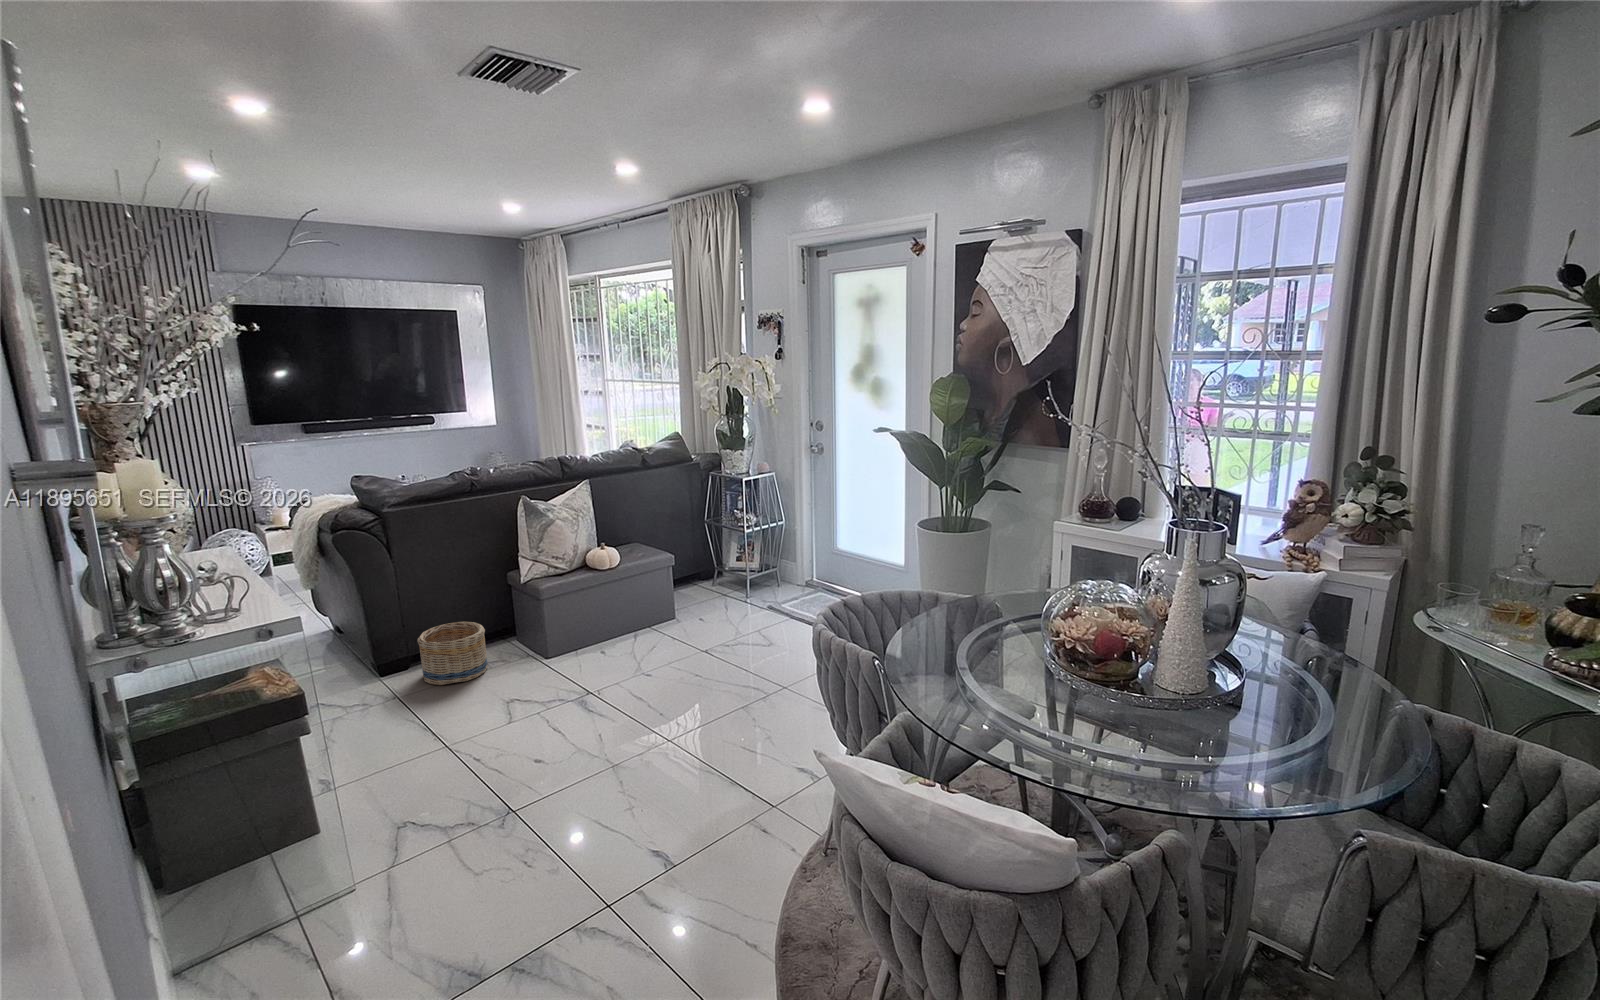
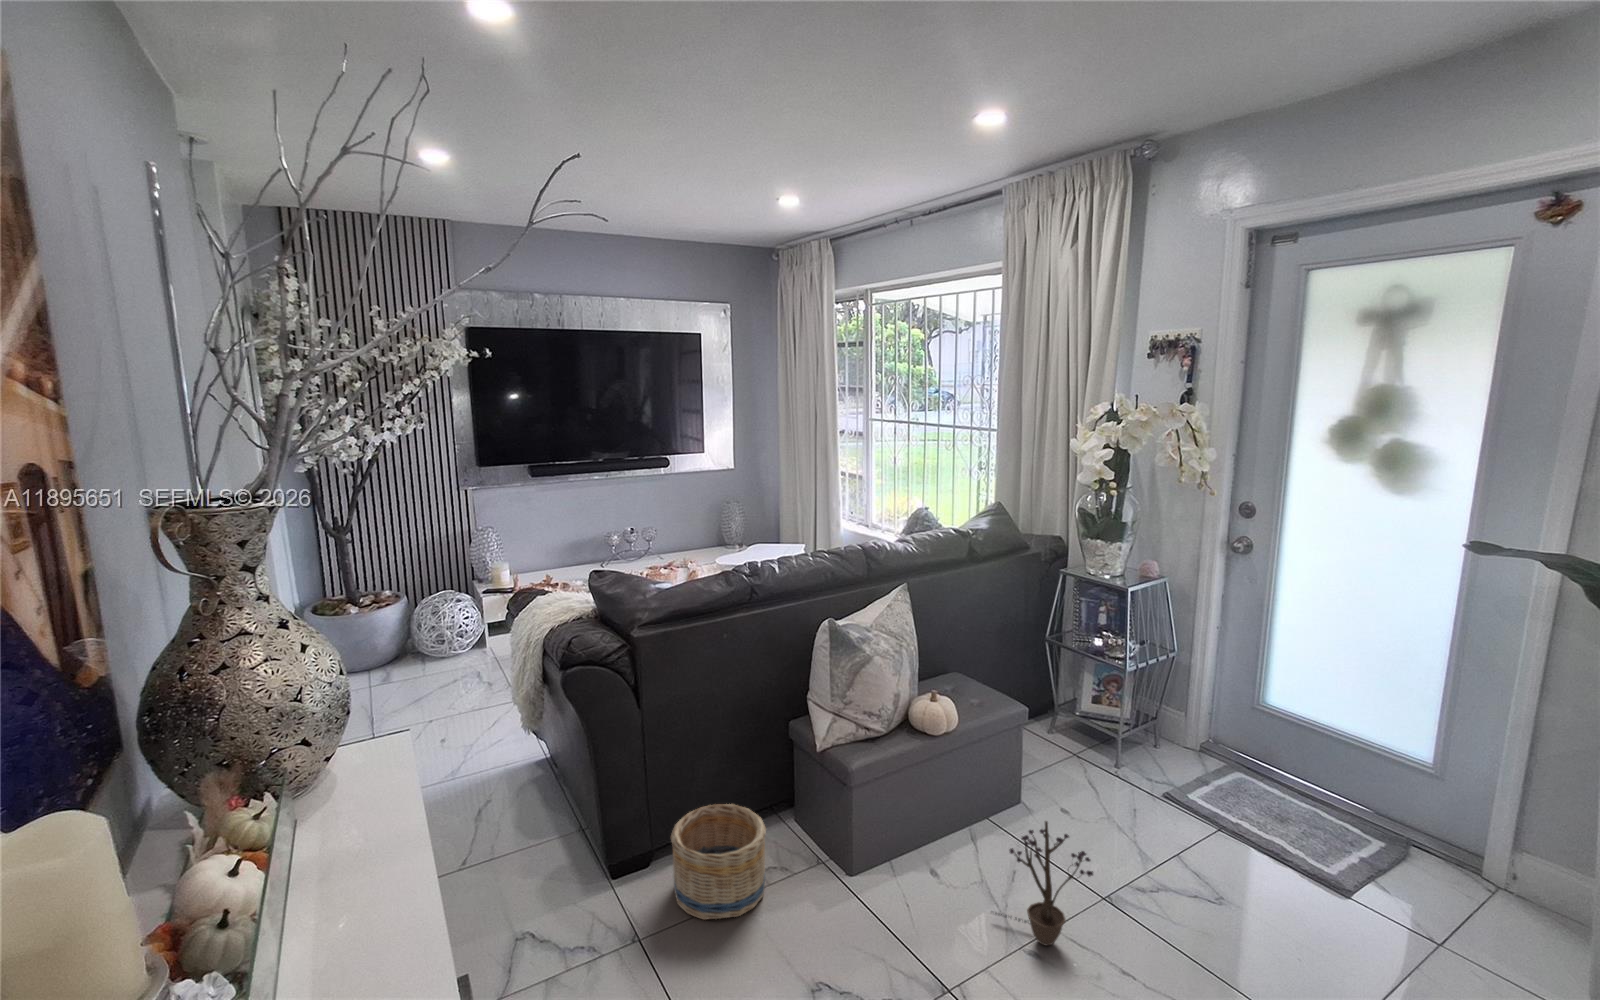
decorative plant: none [628,596,677,670] -> present [995,821,1093,946]

